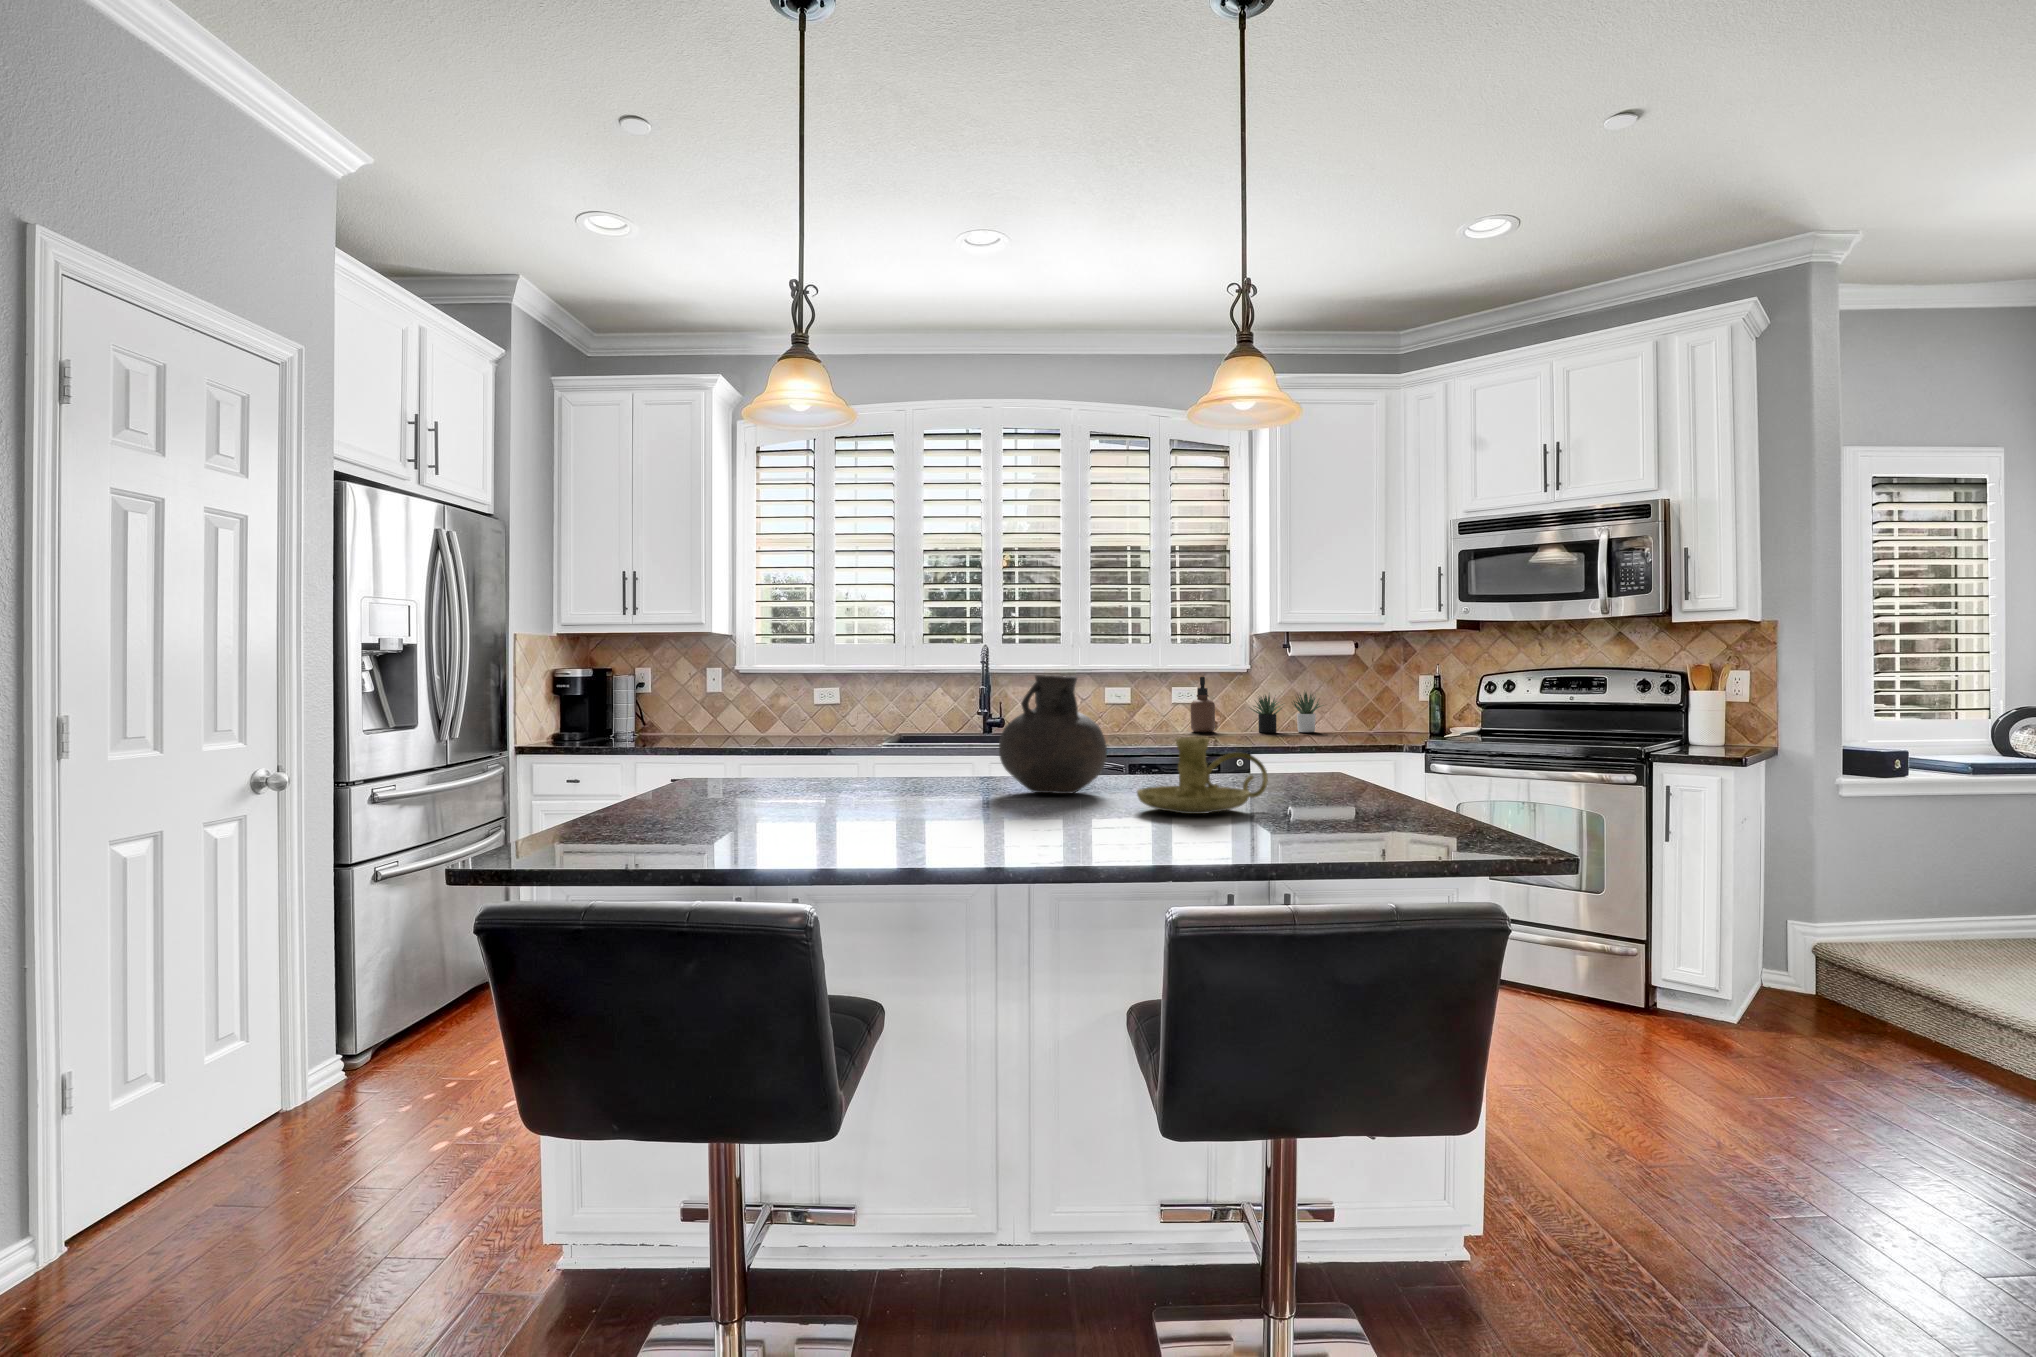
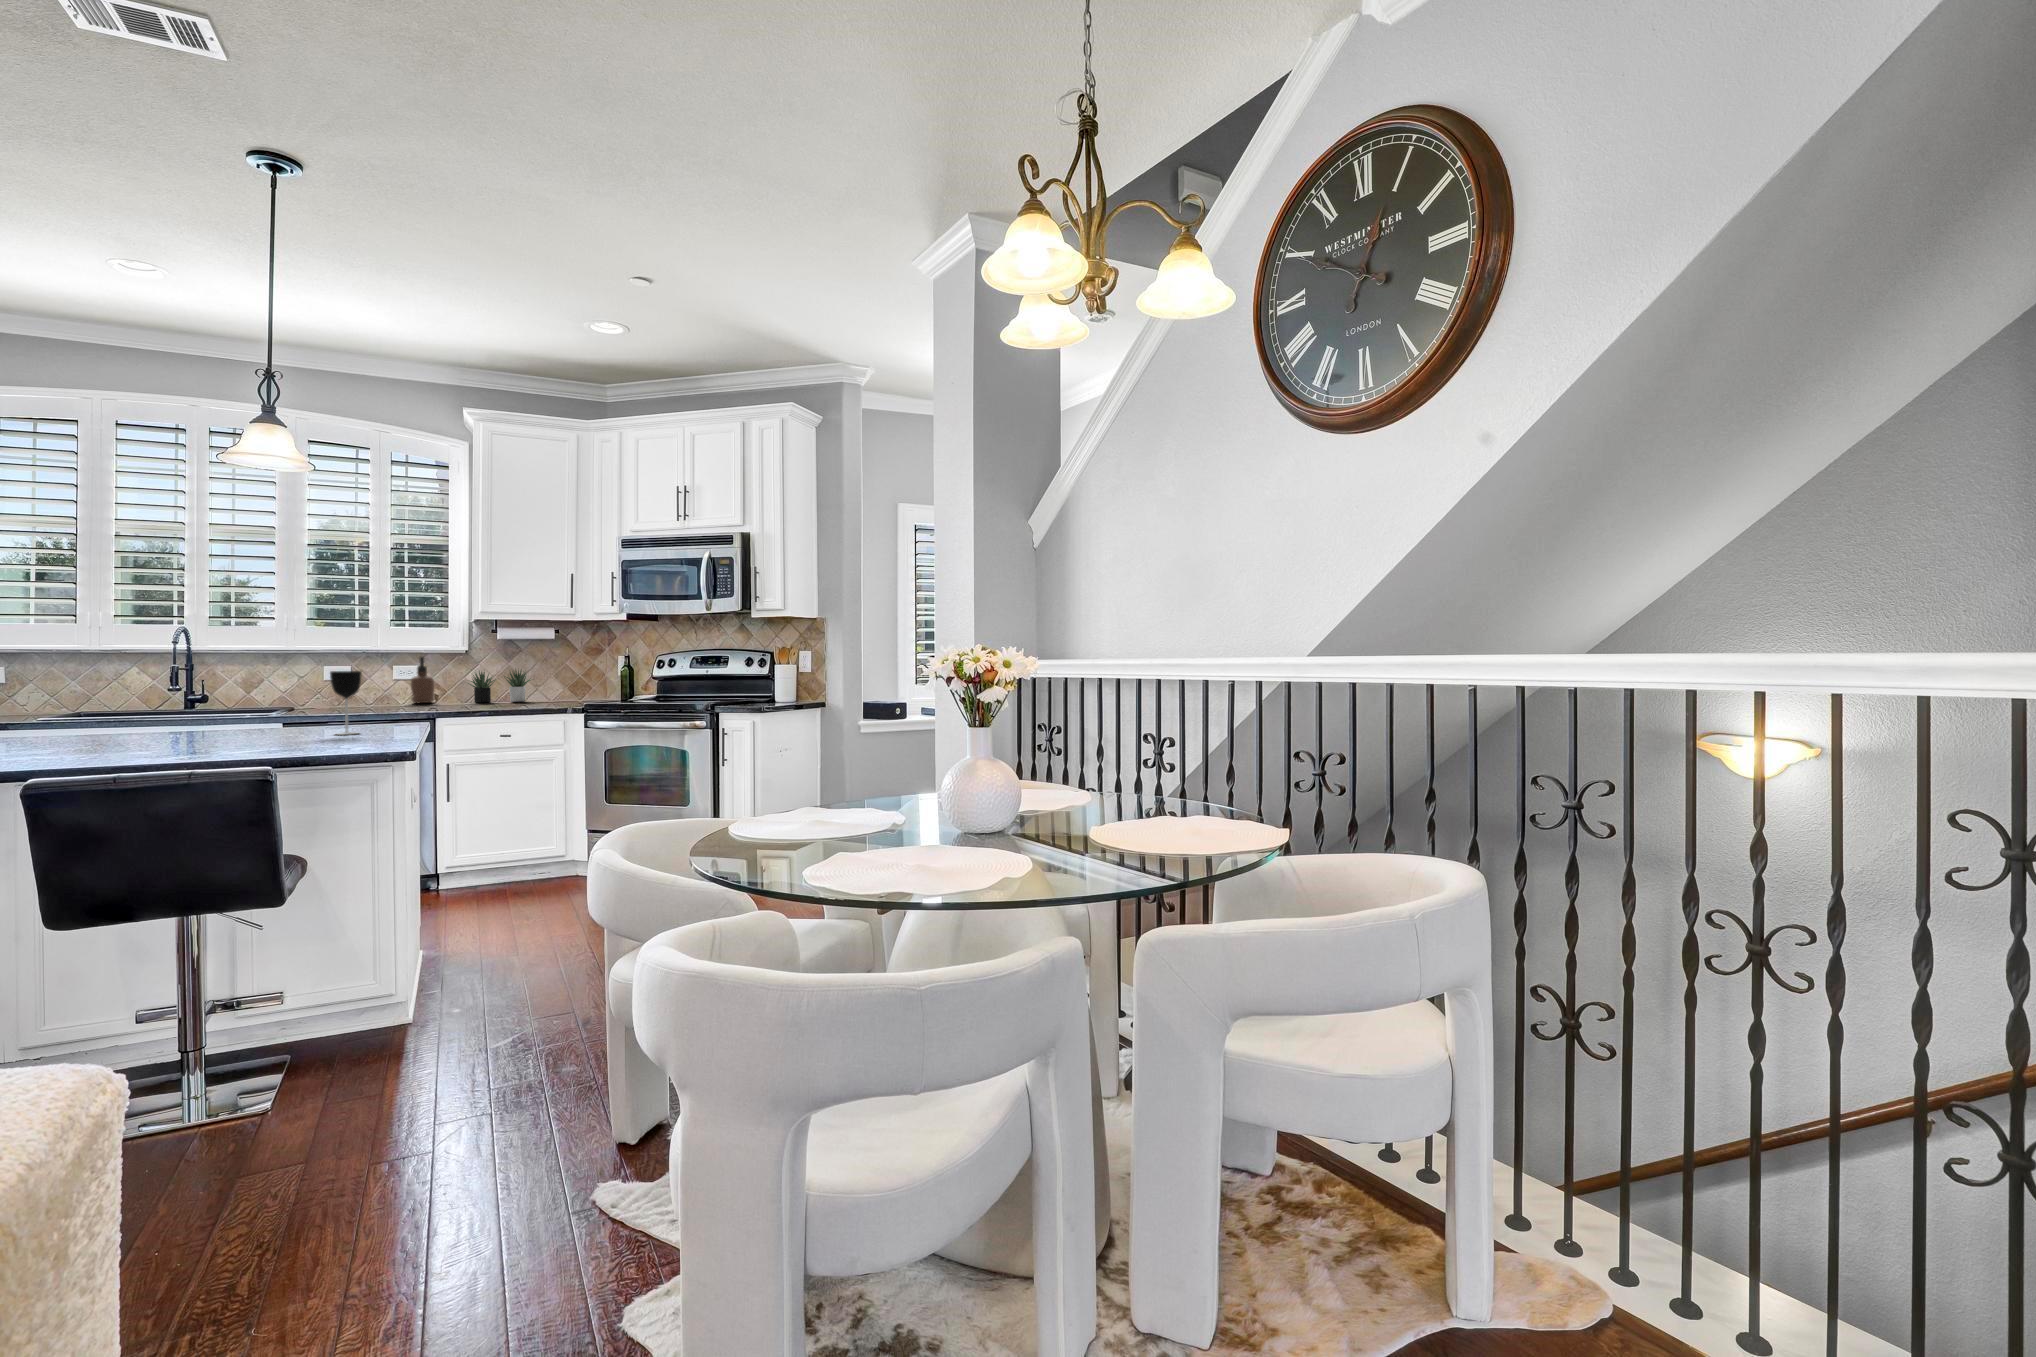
vase: present [999,675,1107,794] -> none [51,647,160,738]
wine glass: none [1329,709,1368,804] -> present [330,671,362,735]
candle holder: present [1137,737,1268,814] -> none [144,690,265,743]

